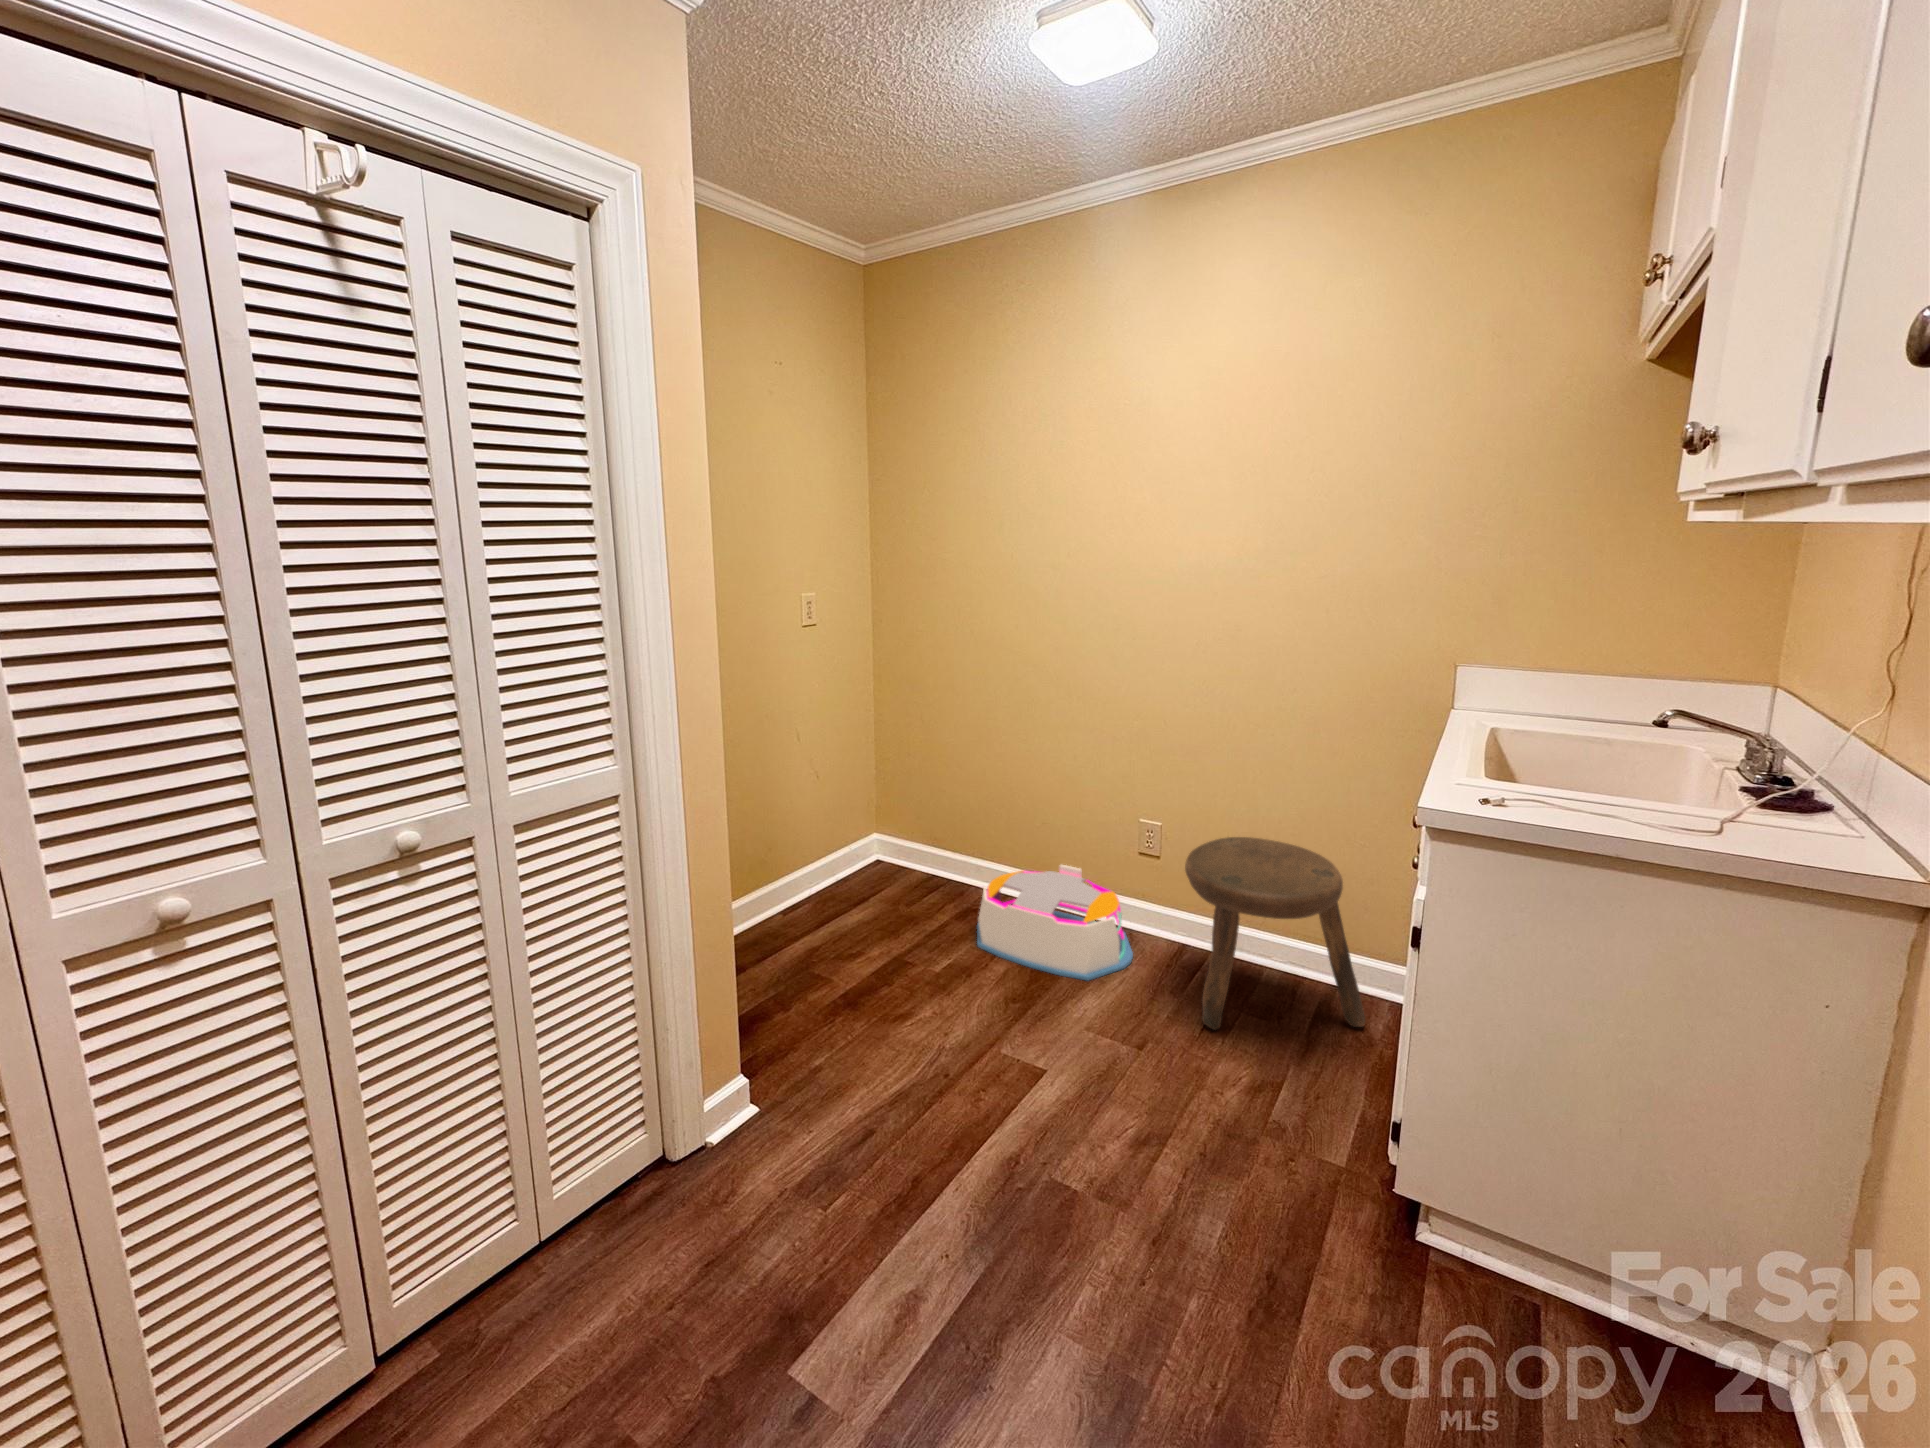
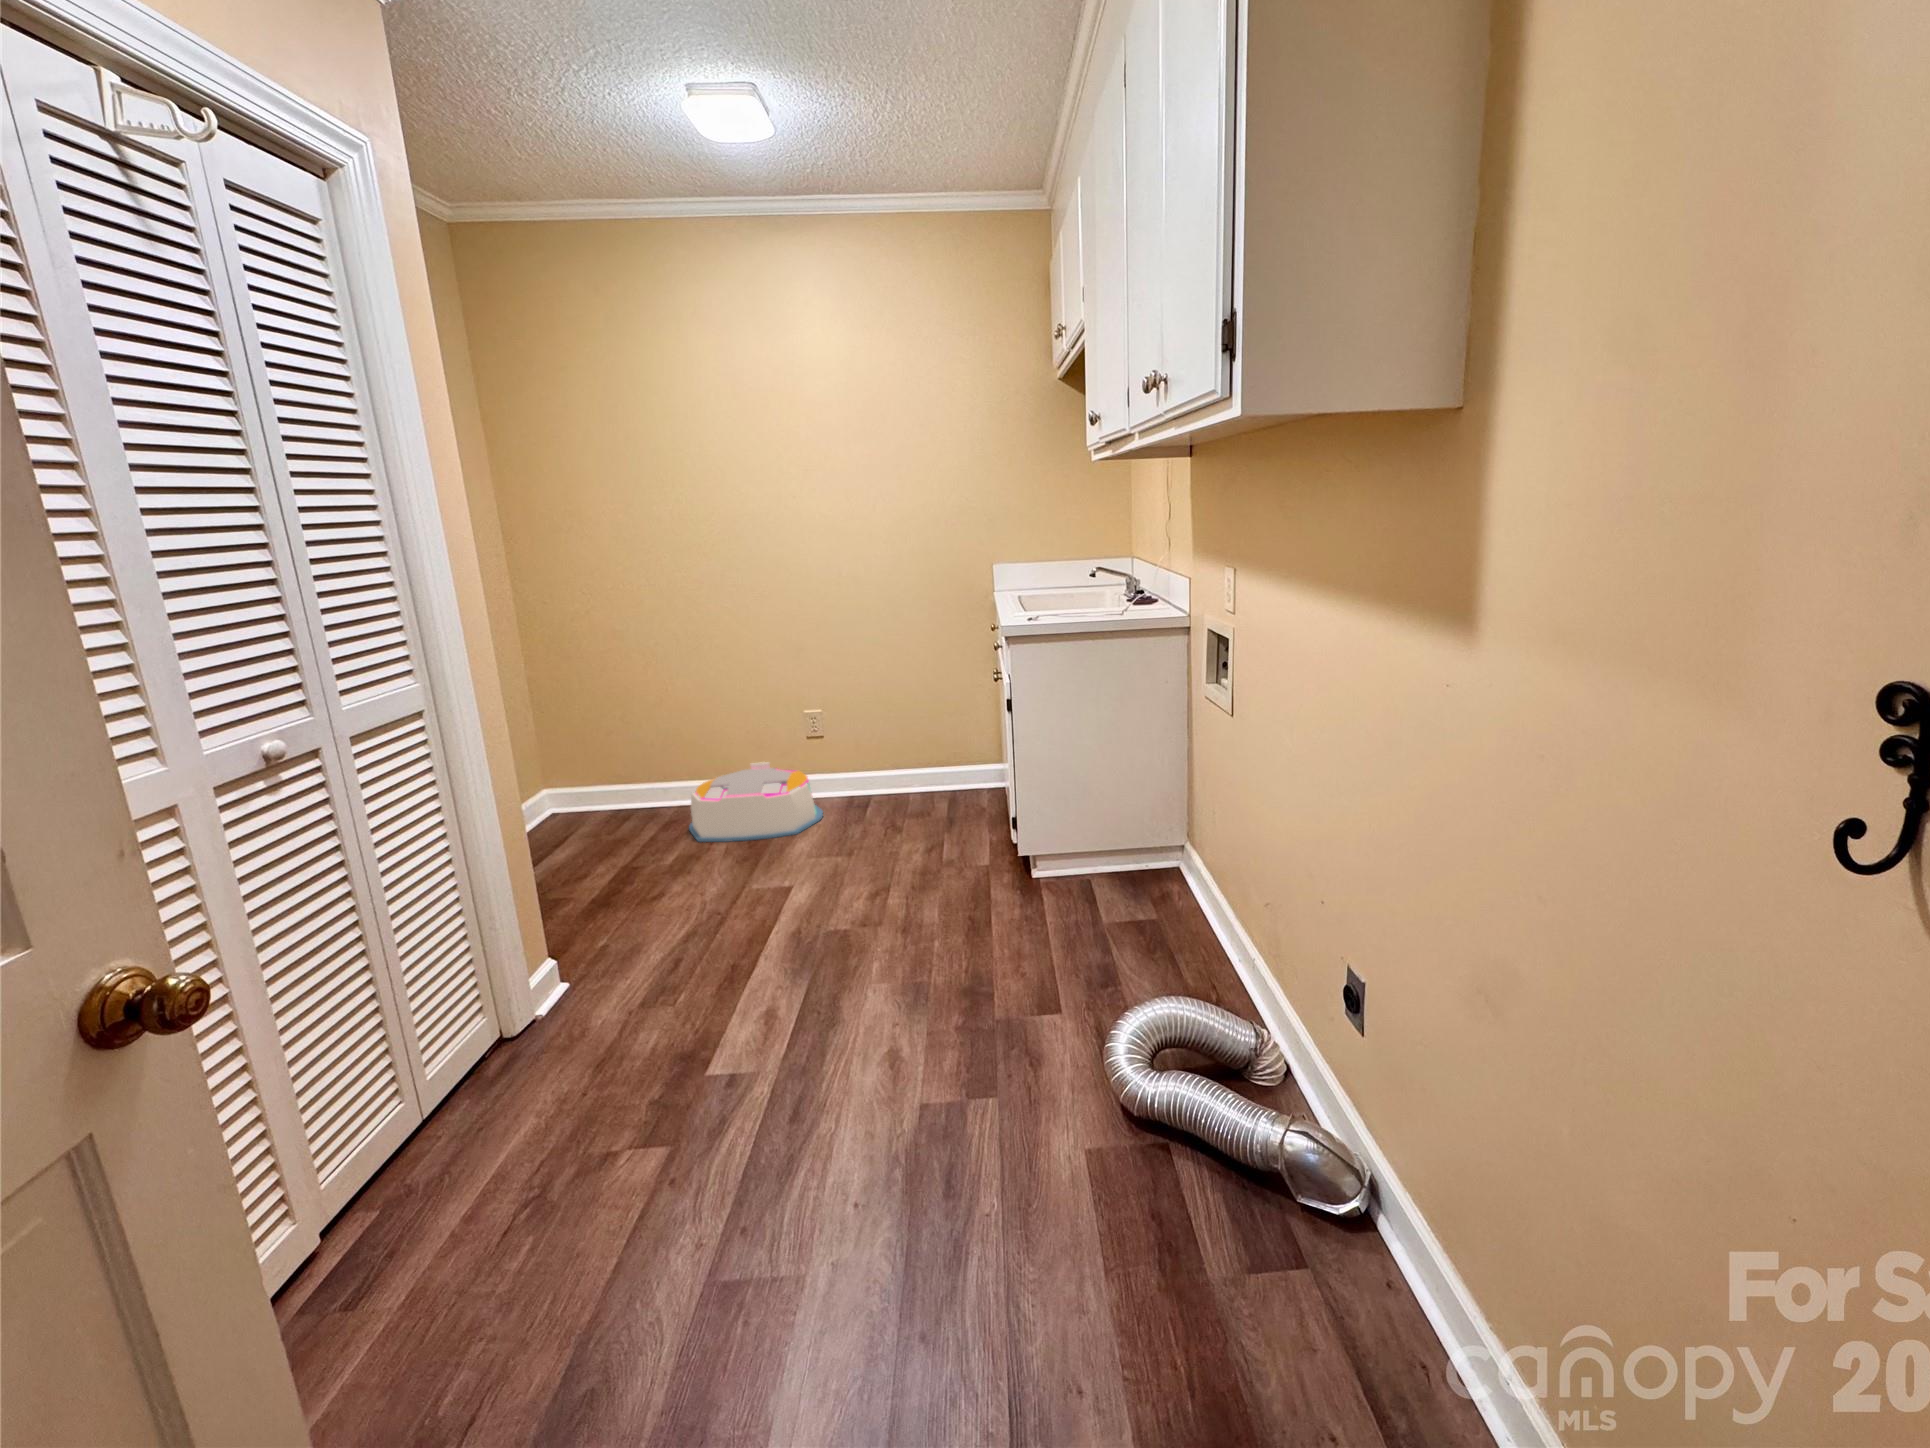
stool: present [1185,837,1365,1030] -> none [855,703,976,832]

